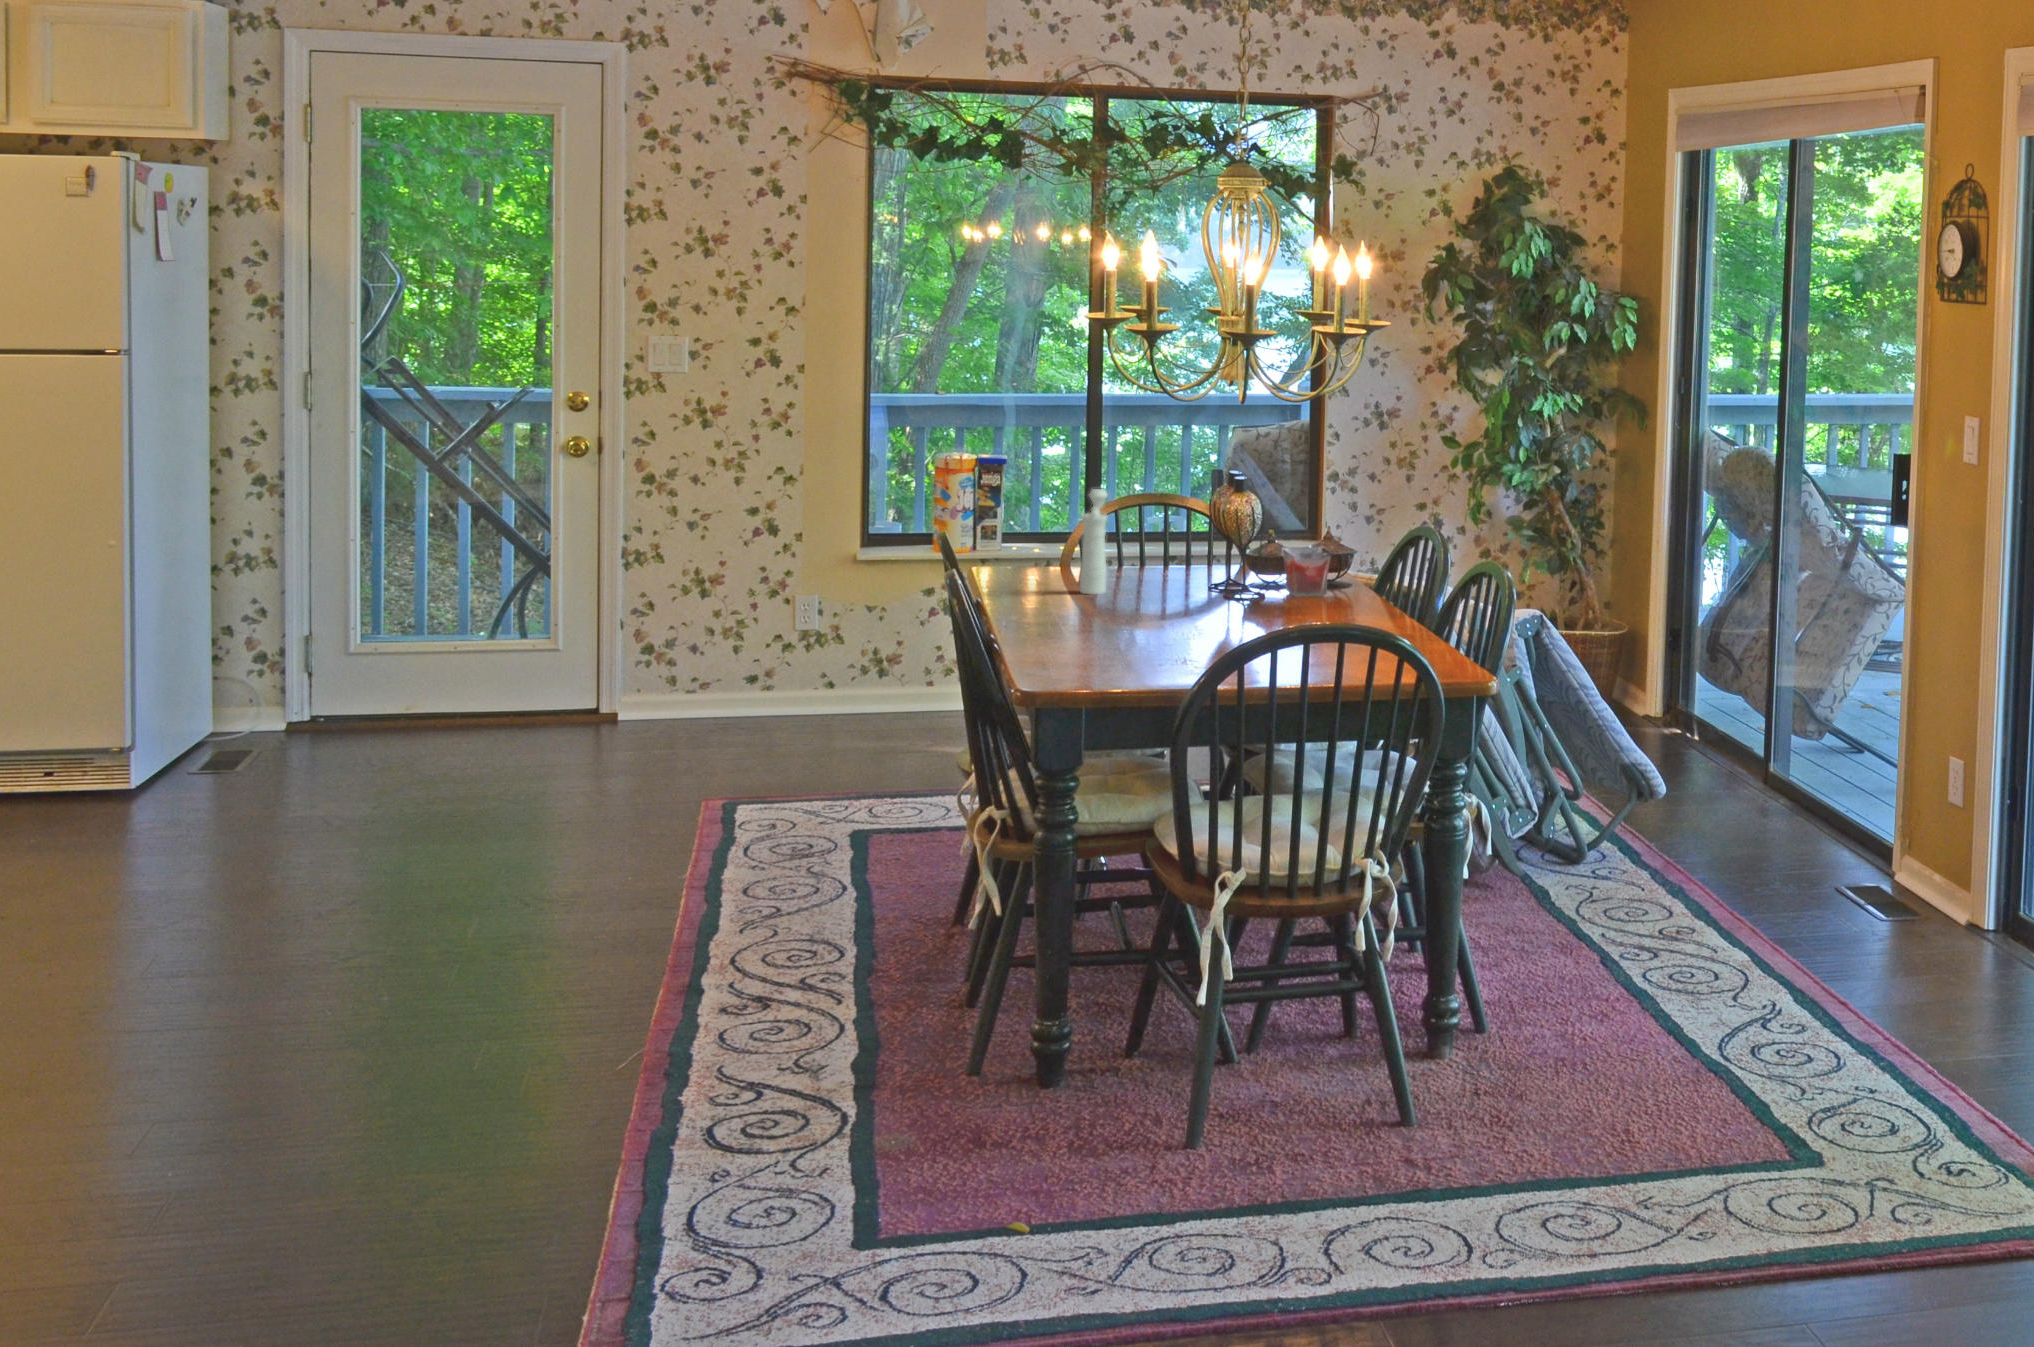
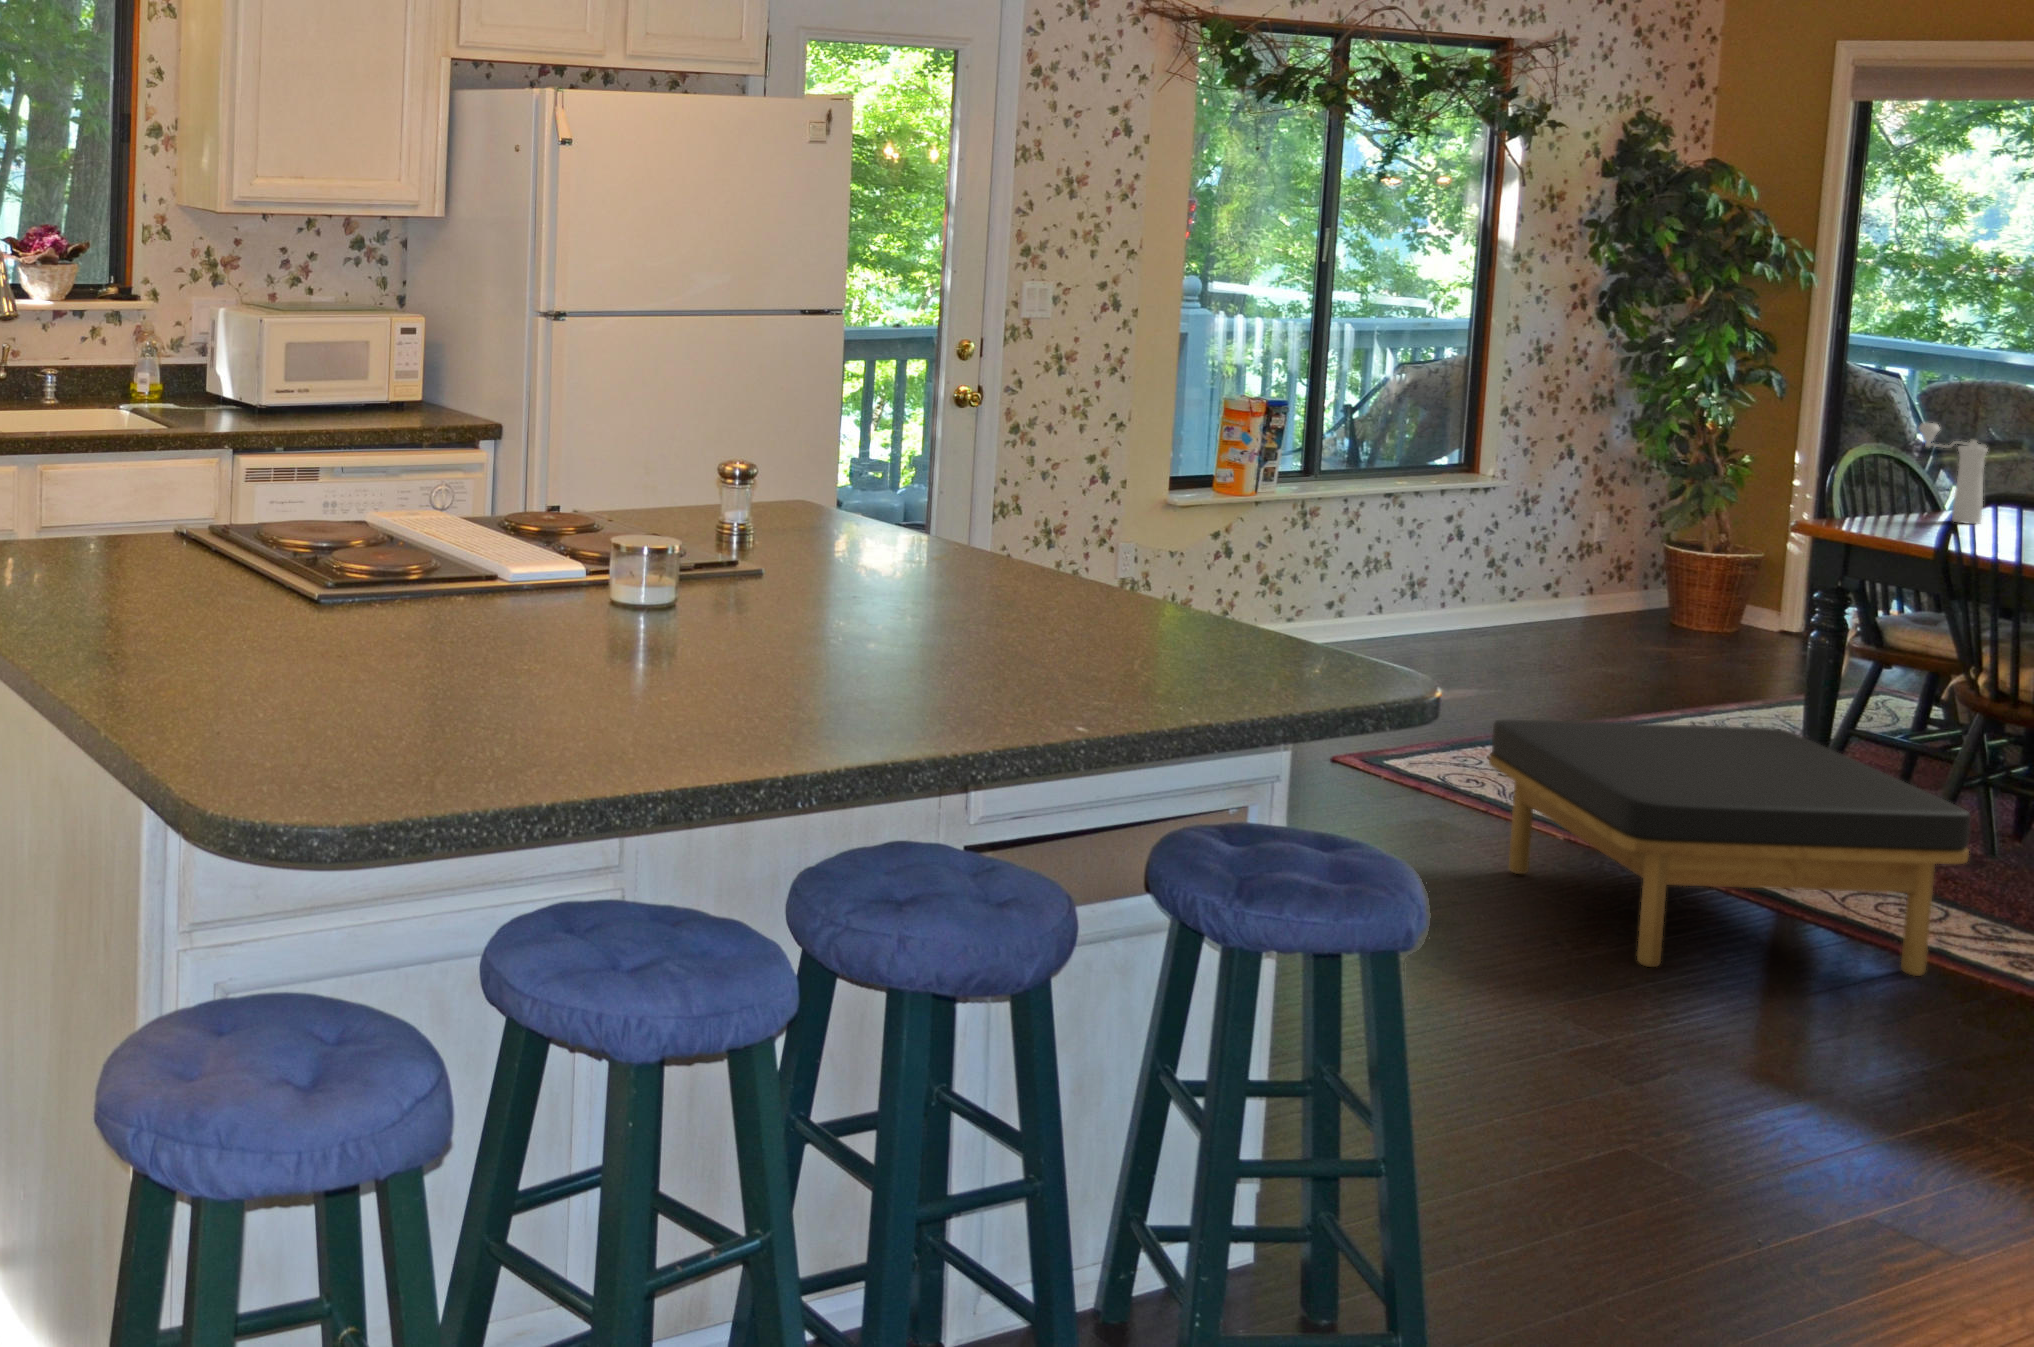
ottoman: none [210,769,688,1039] -> present [1489,720,1971,976]

